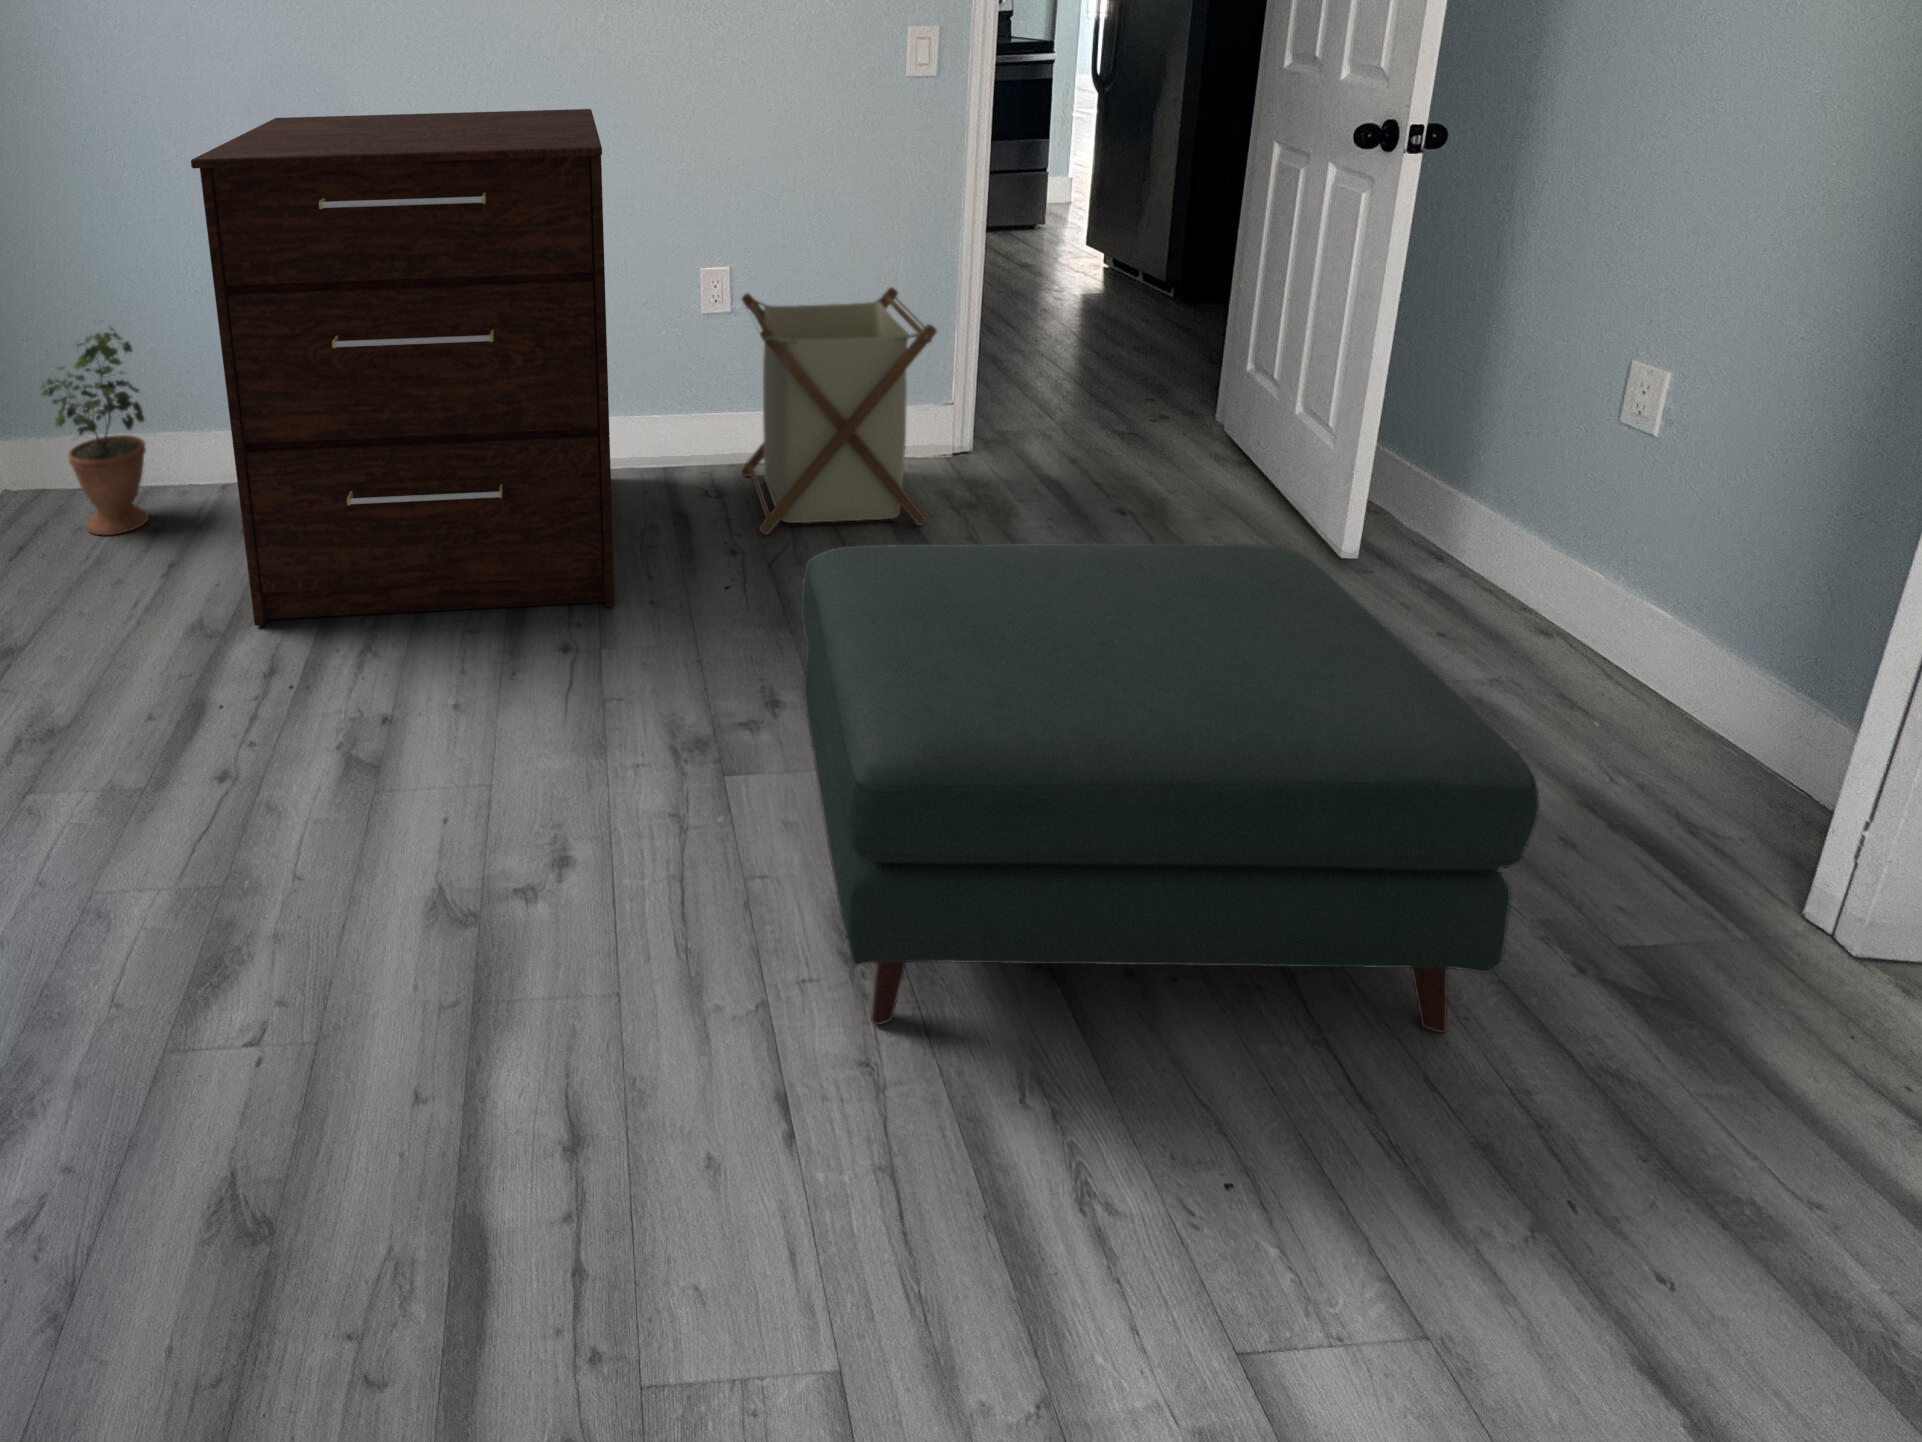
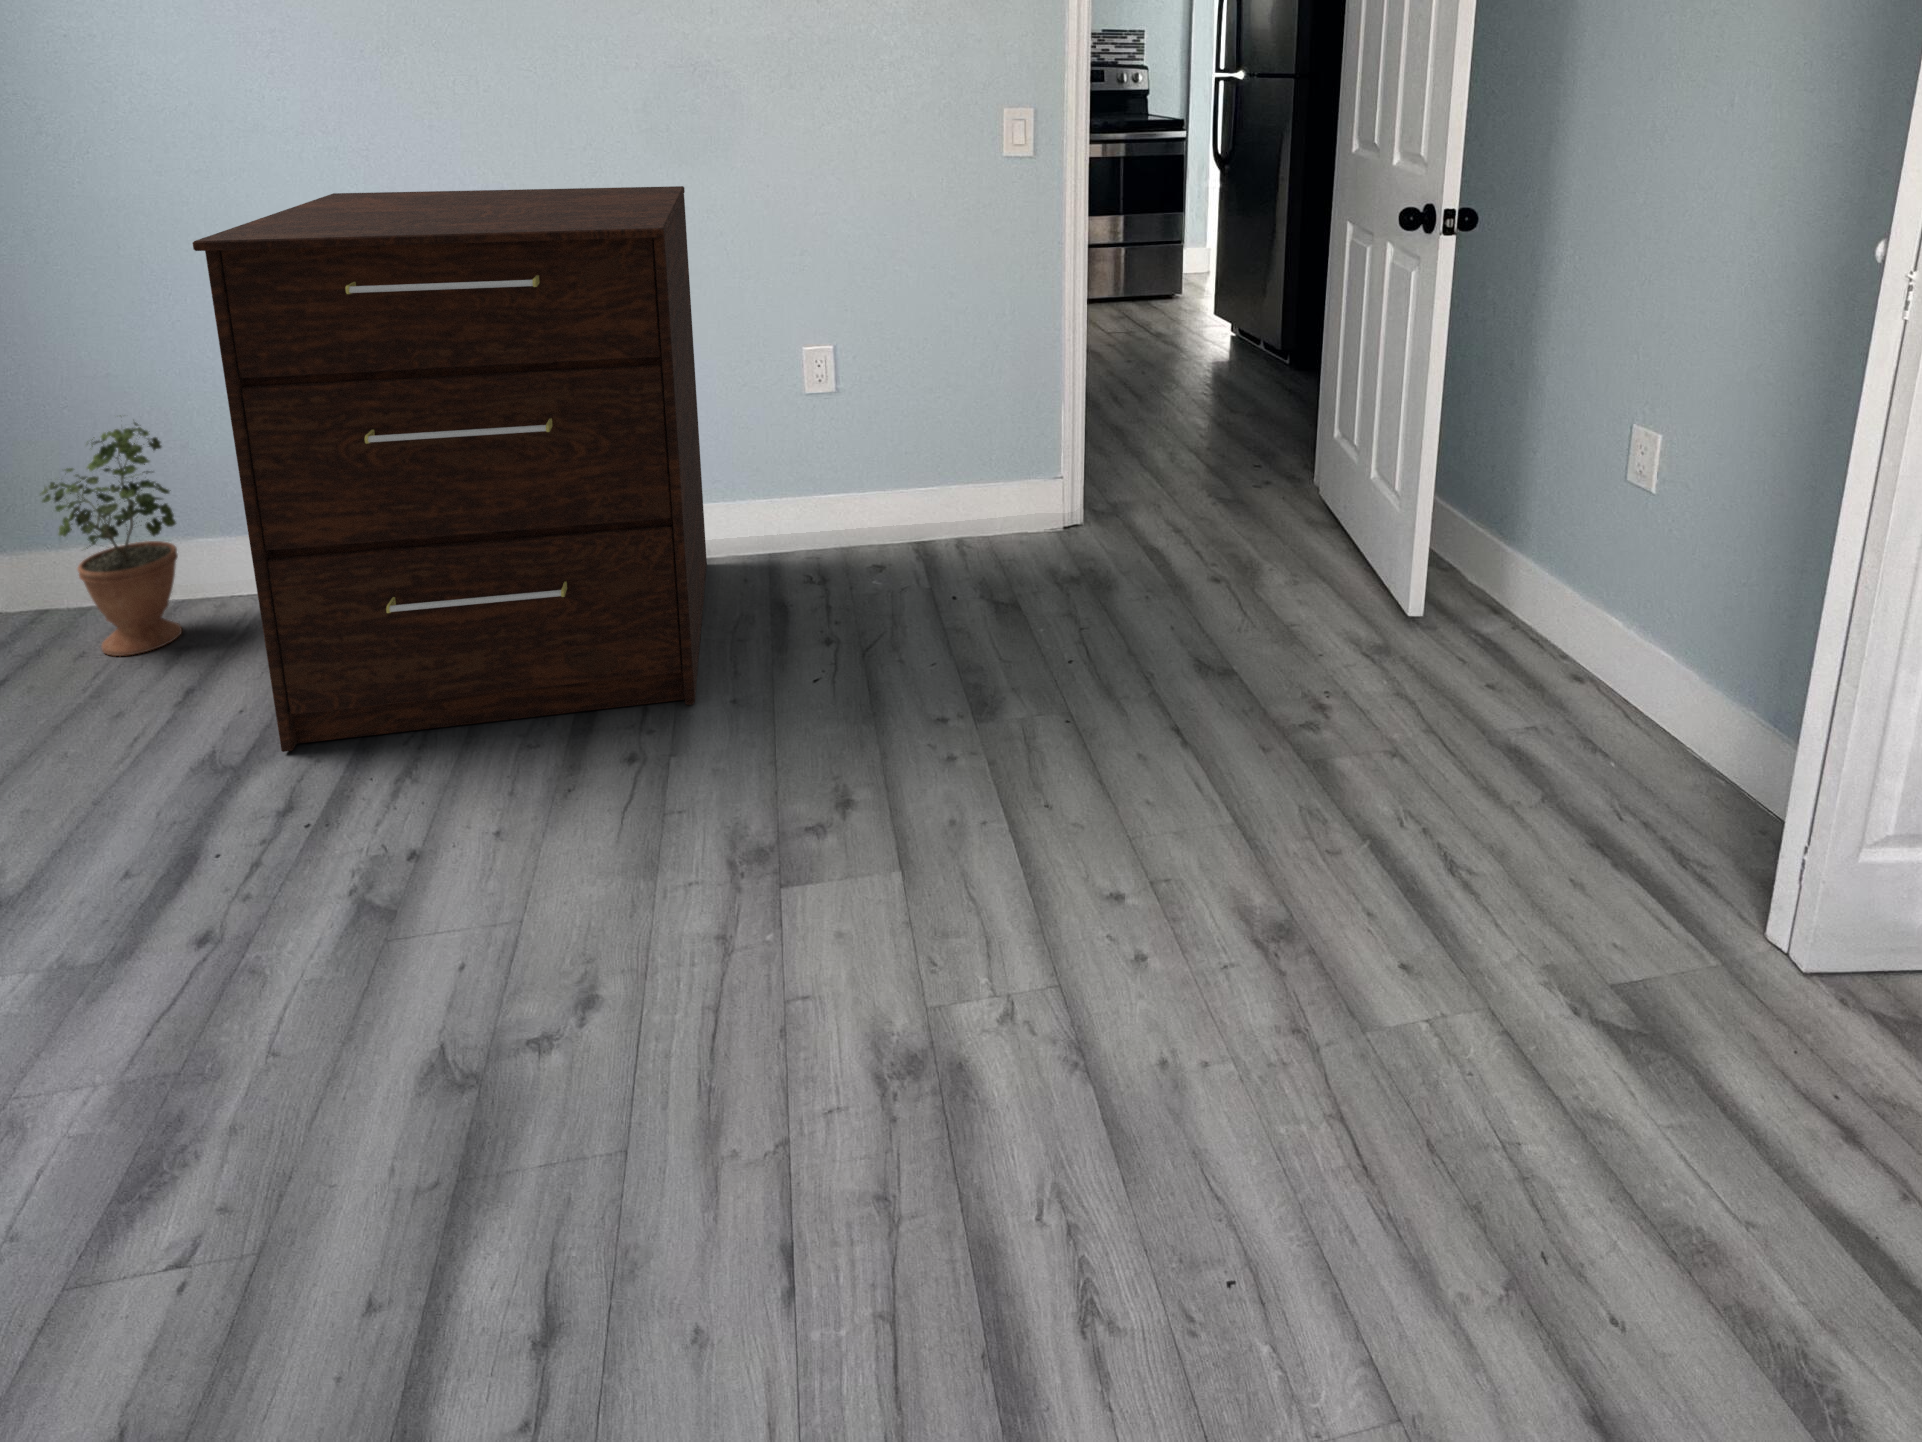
laundry basket: present [741,287,937,535] -> none [845,362,1030,617]
ottoman: present [801,543,1539,1033] -> none [841,613,1511,1155]

